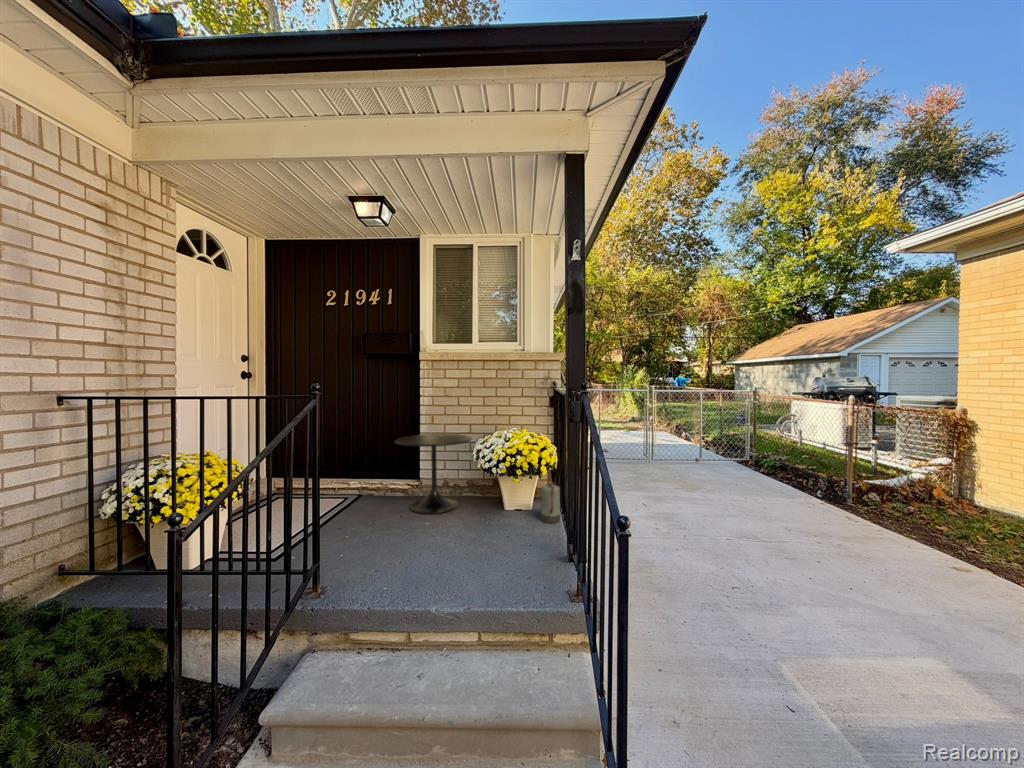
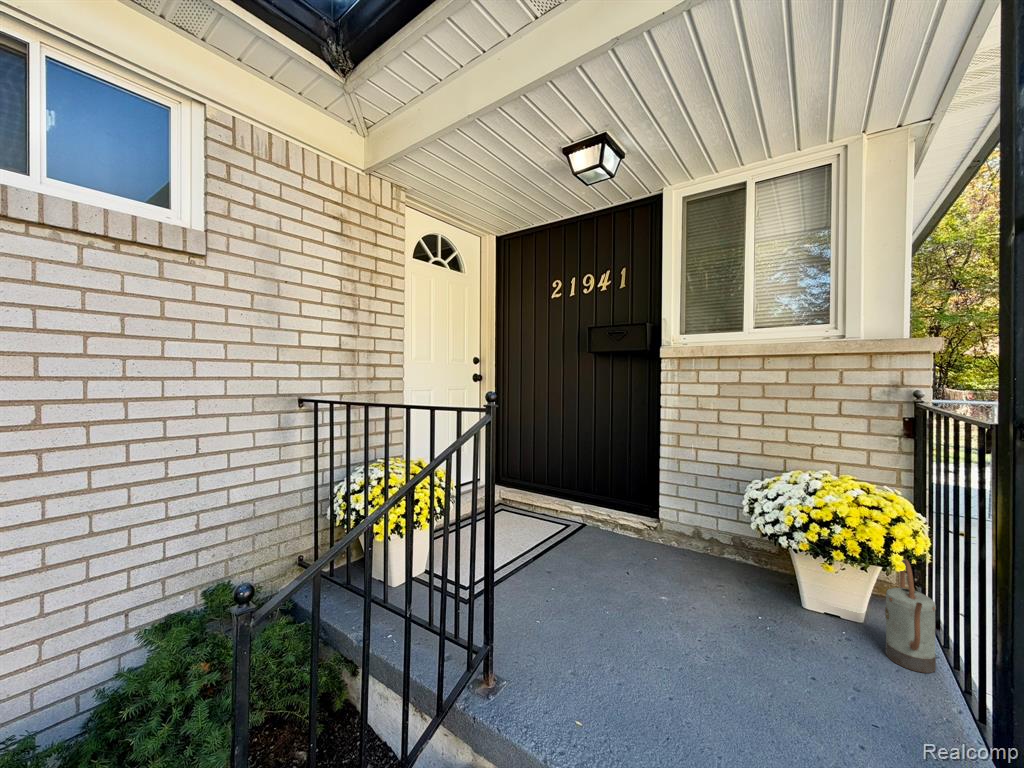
side table: present [395,434,472,514] -> none [622,461,740,584]

